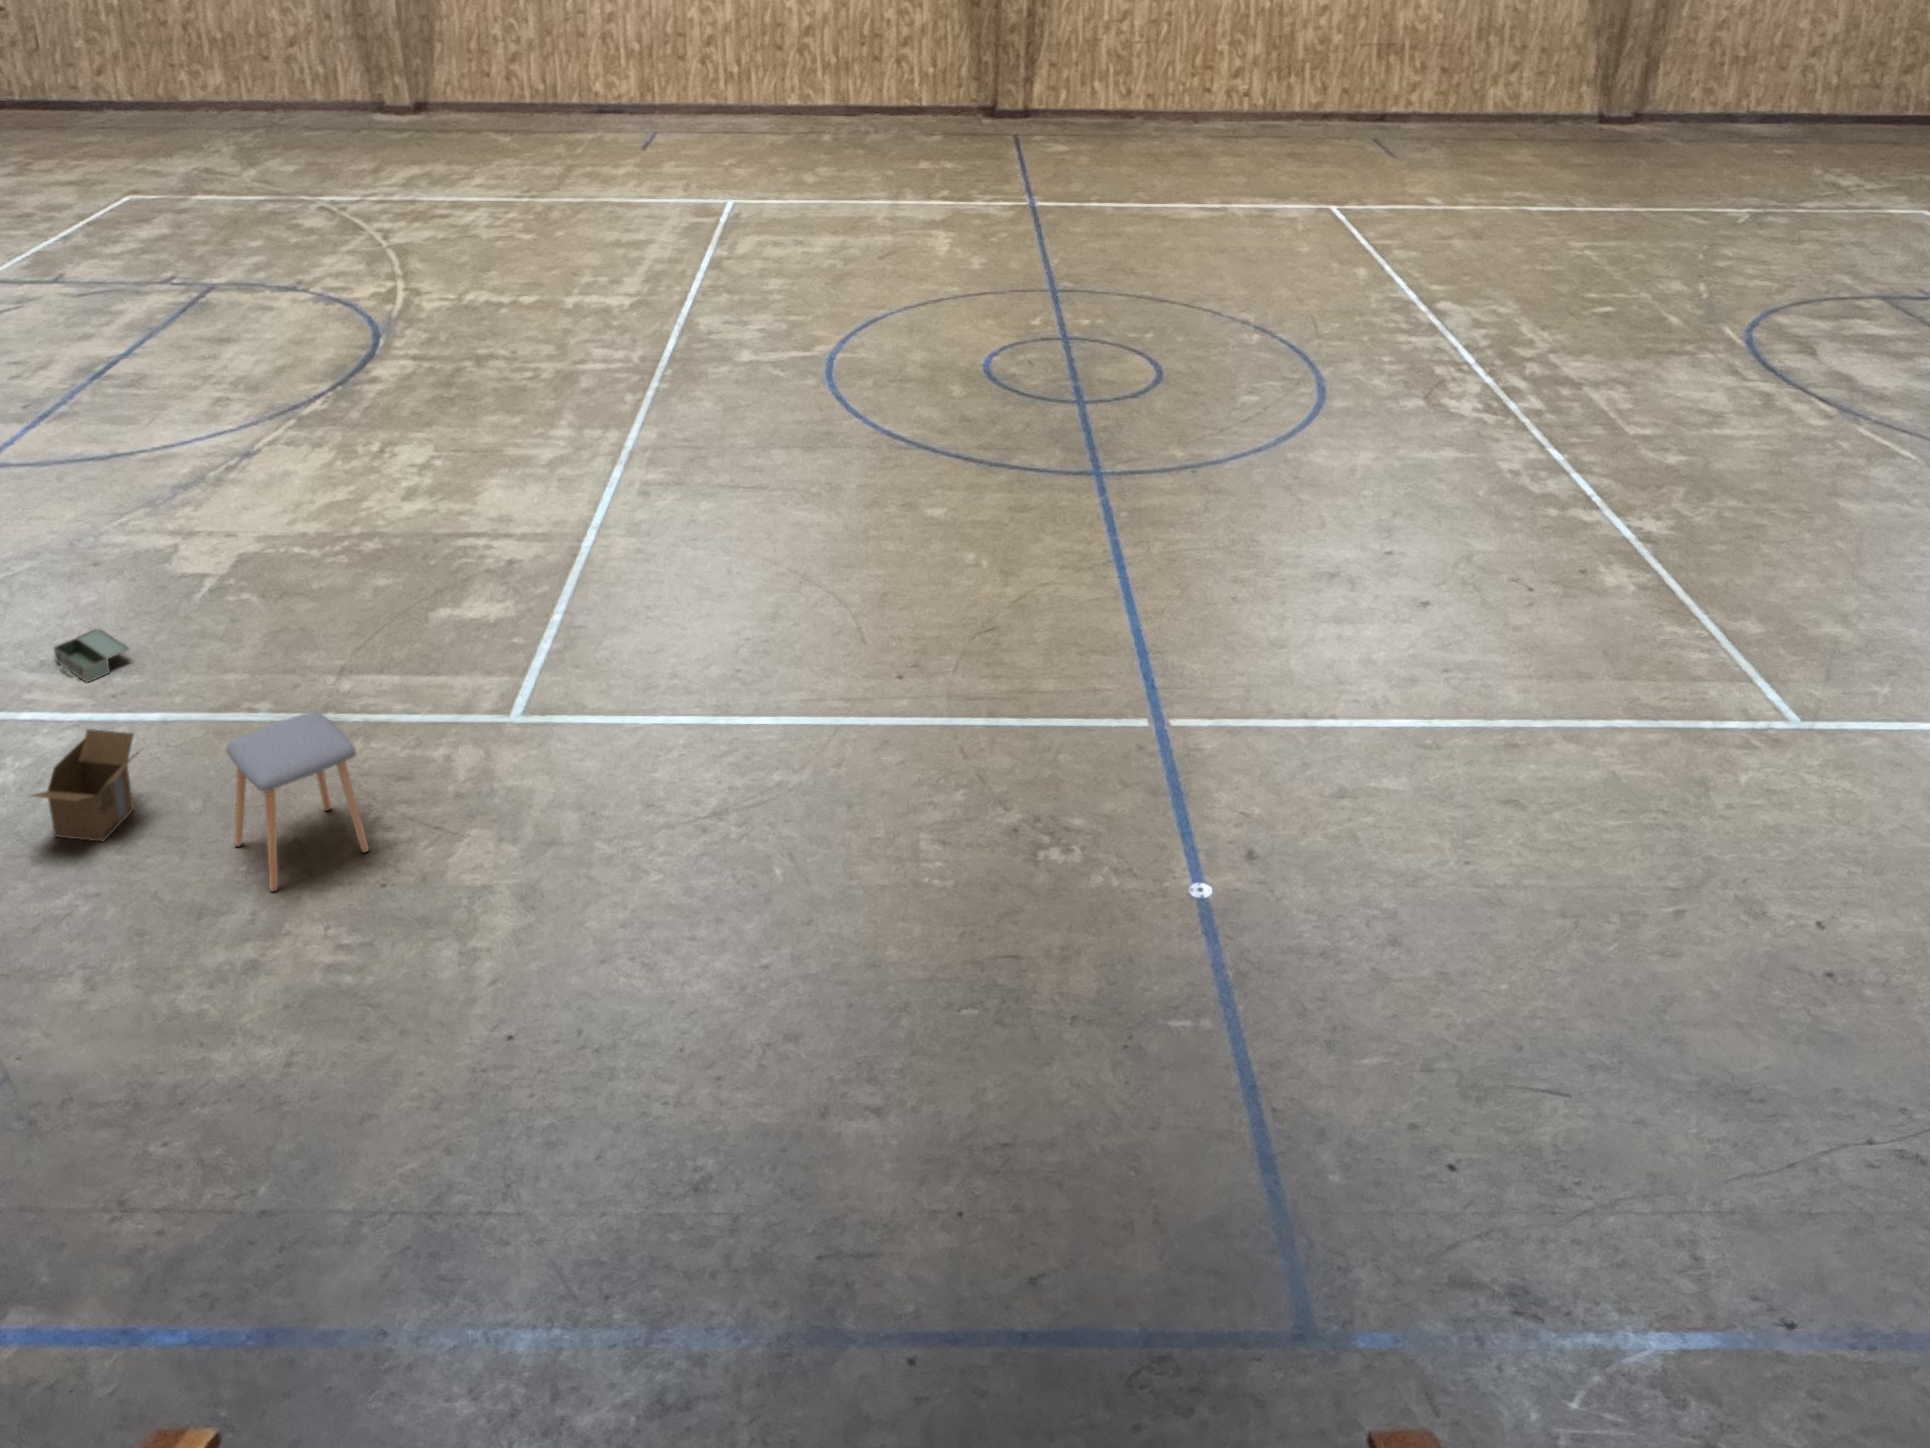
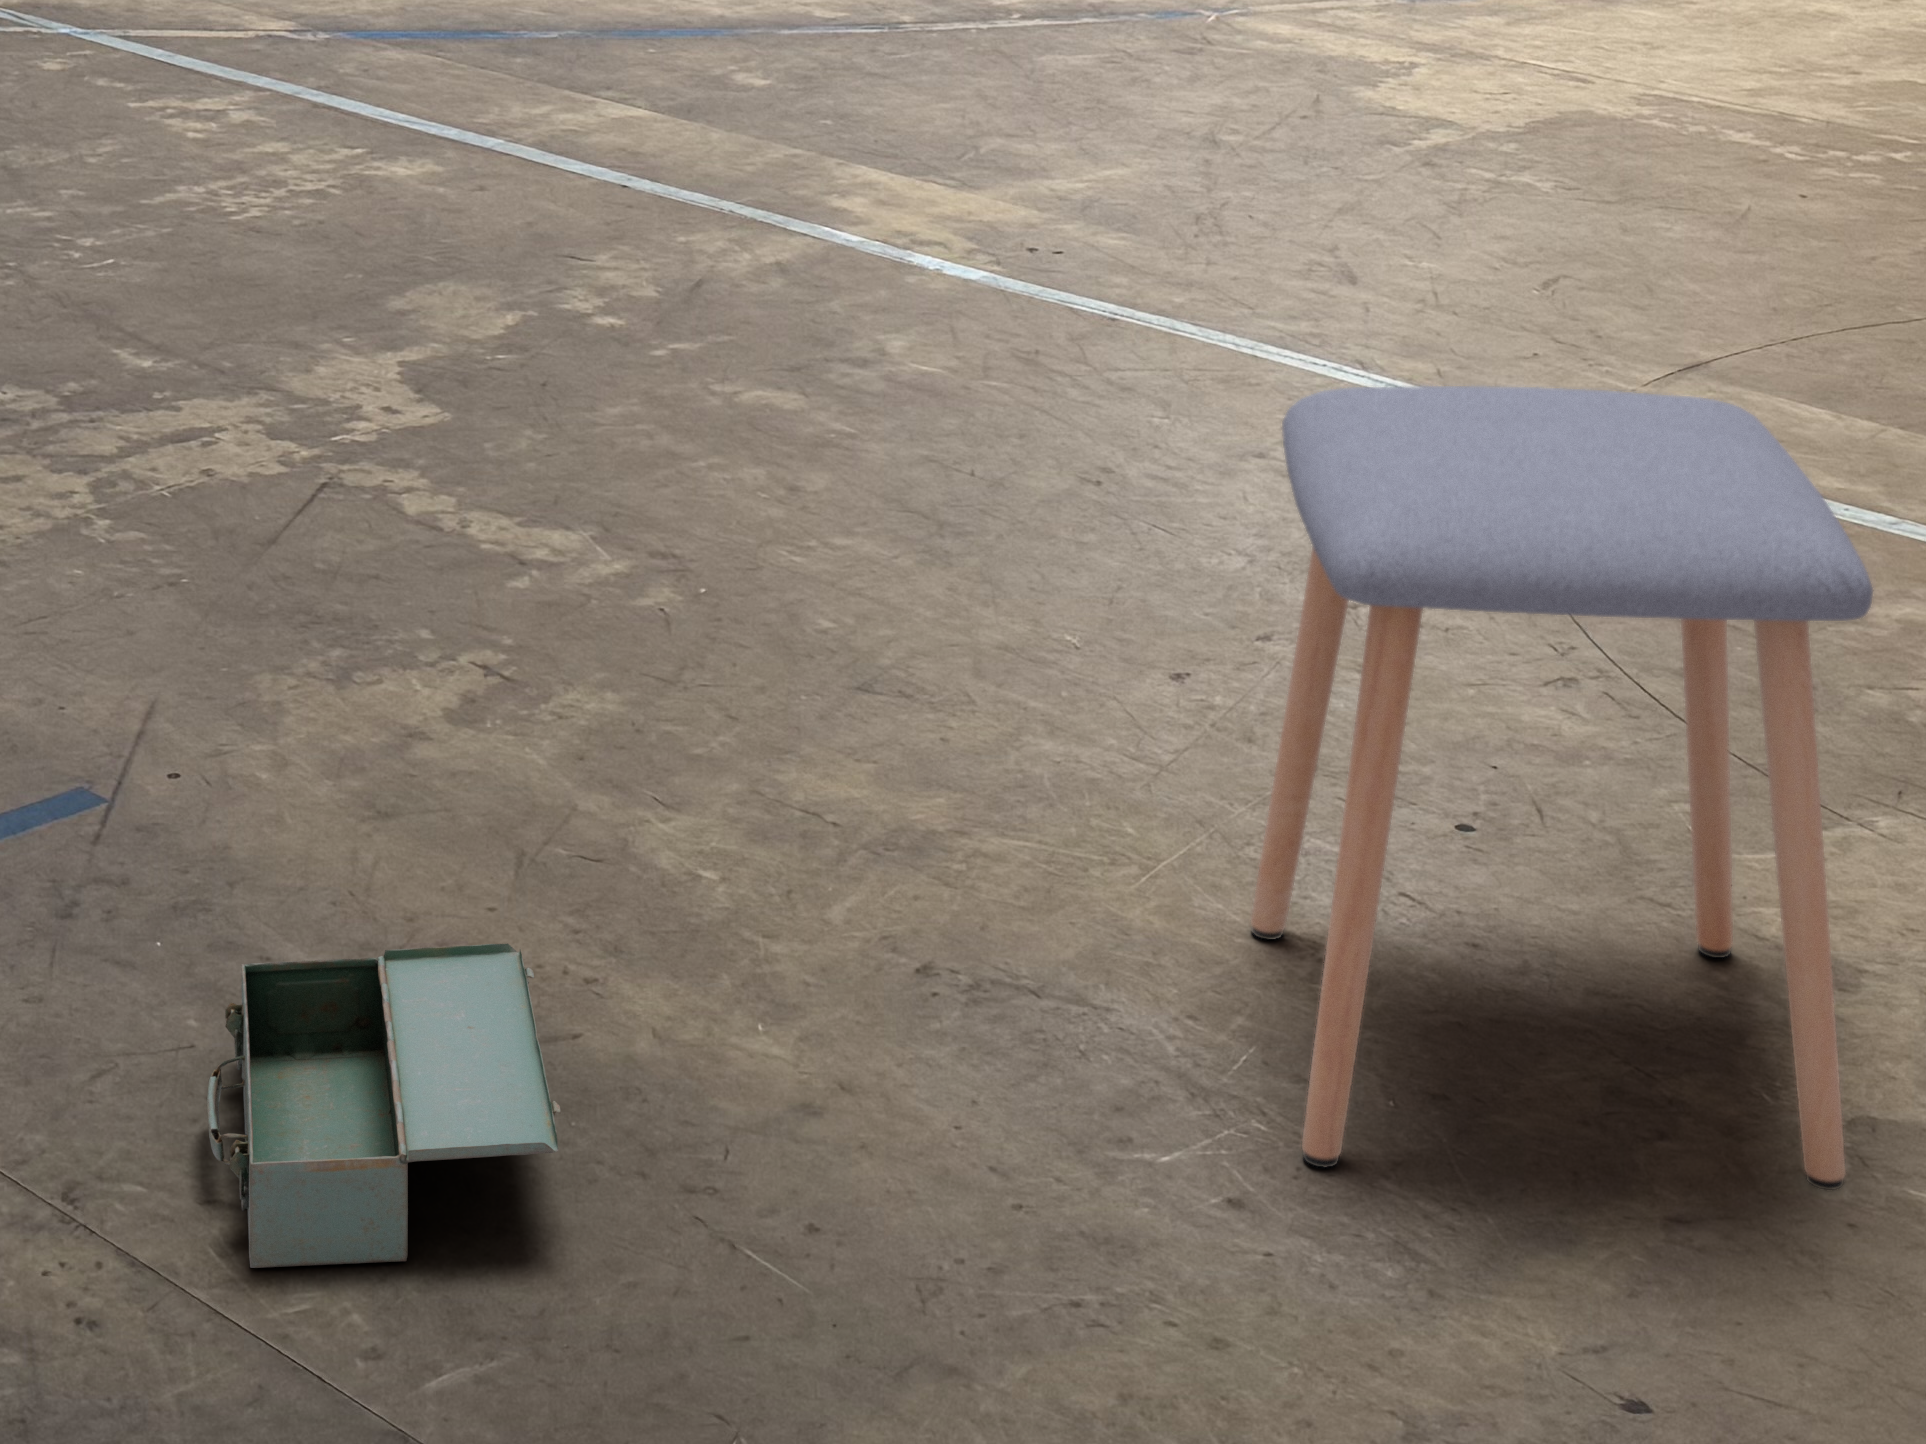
toolbox: present [54,629,129,682] -> present [207,944,561,1268]
cardboard box: present [32,729,144,842] -> none [566,300,1032,732]

